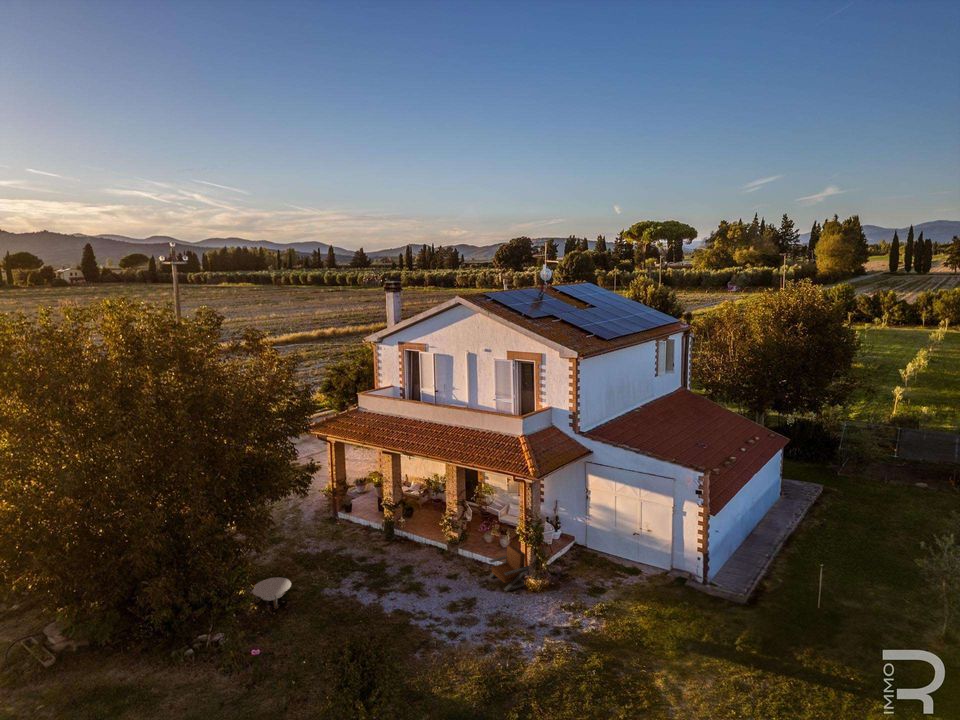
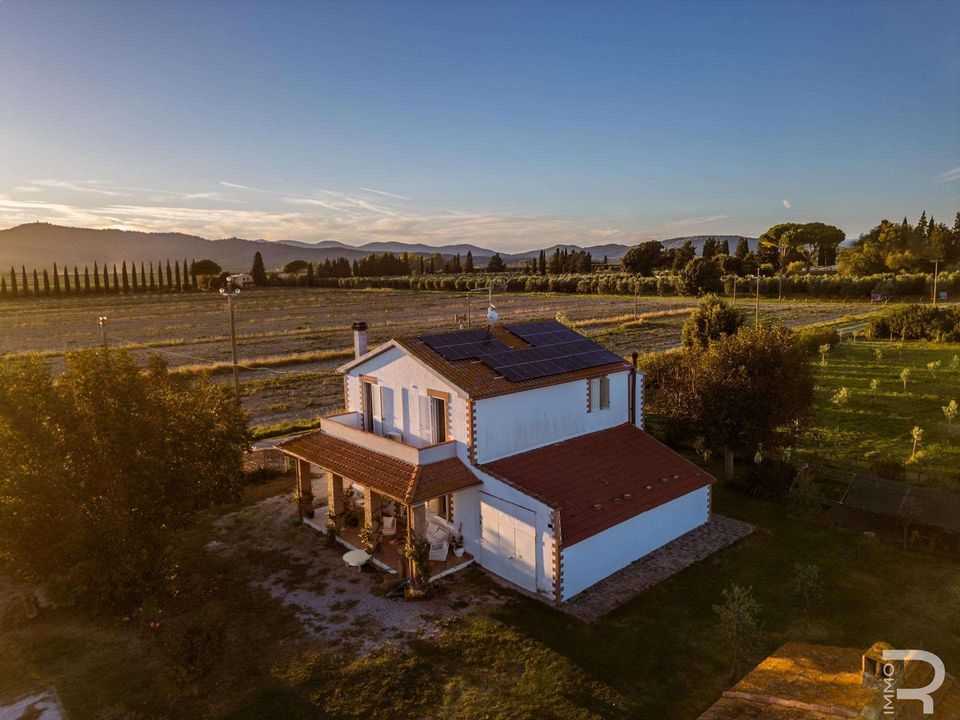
round table: present [252,577,291,609] -> present [343,550,371,572]

